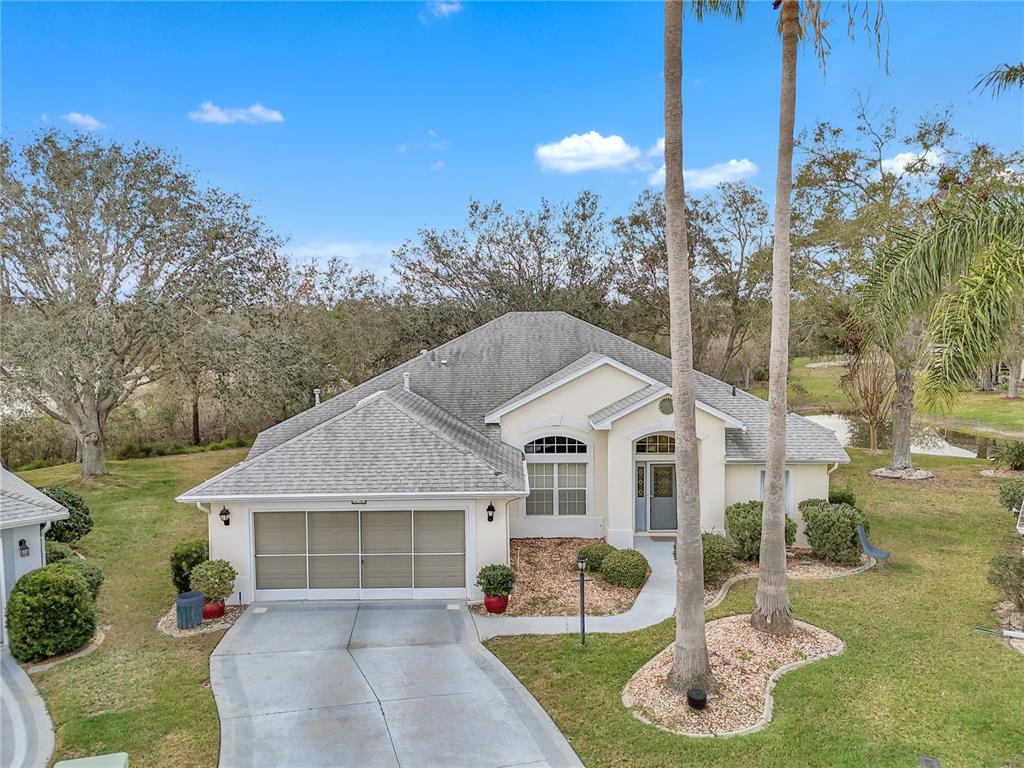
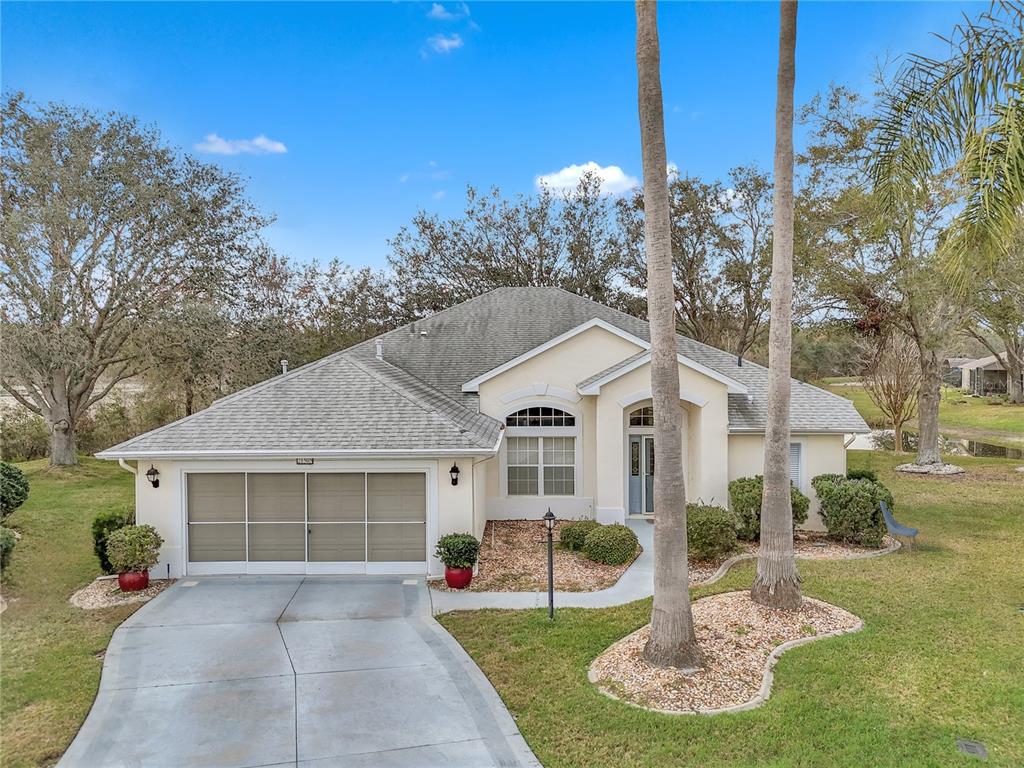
trash can: present [176,591,204,629] -> none [89,558,123,599]
decorative plant: present [684,668,707,709] -> none [660,634,691,684]

